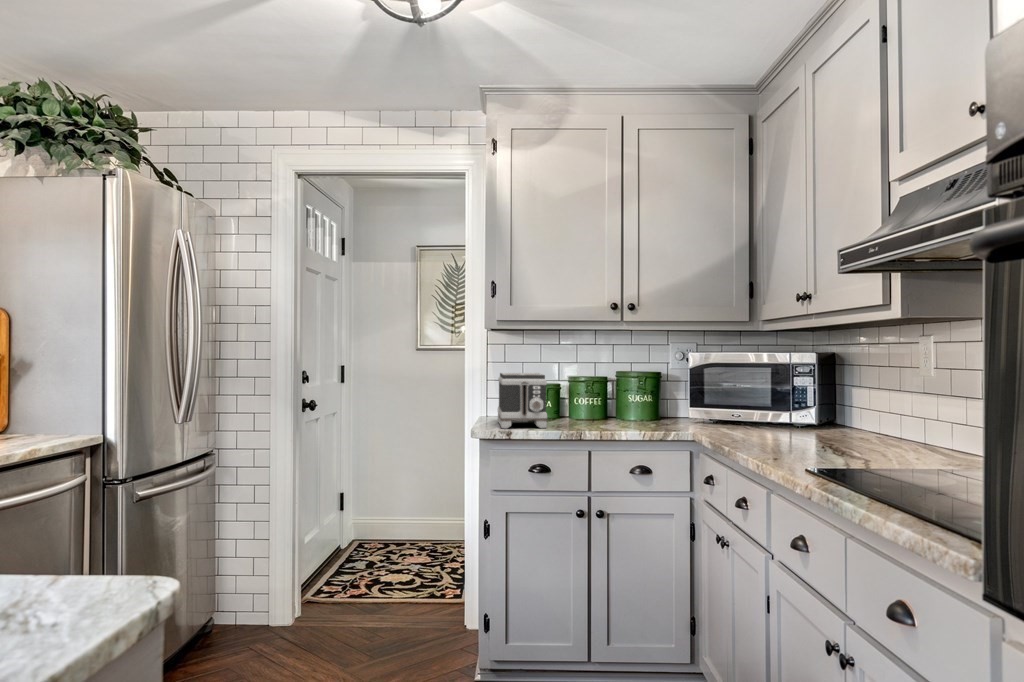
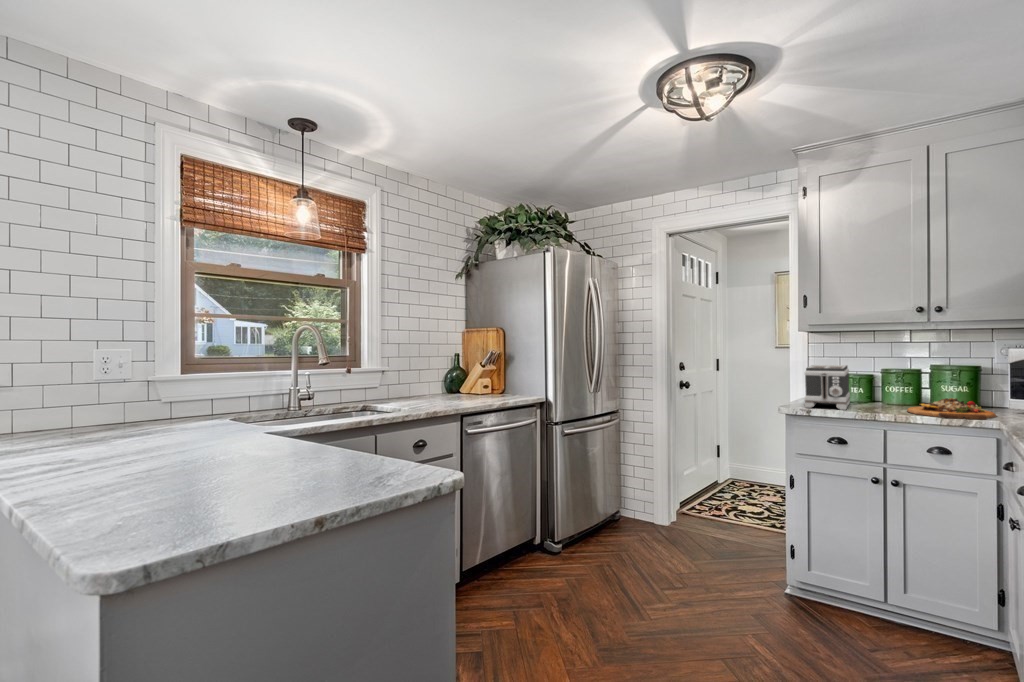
cutting board: none [603,408,682,431] -> present [907,398,997,420]

